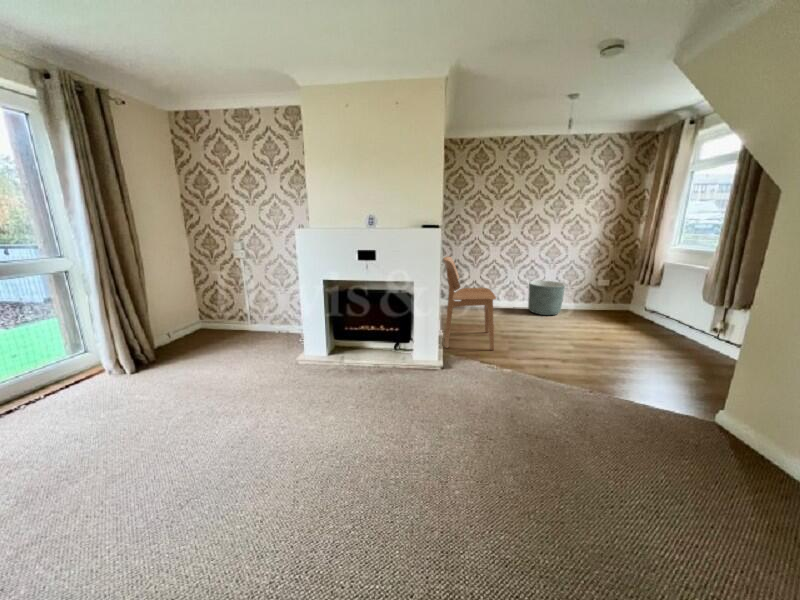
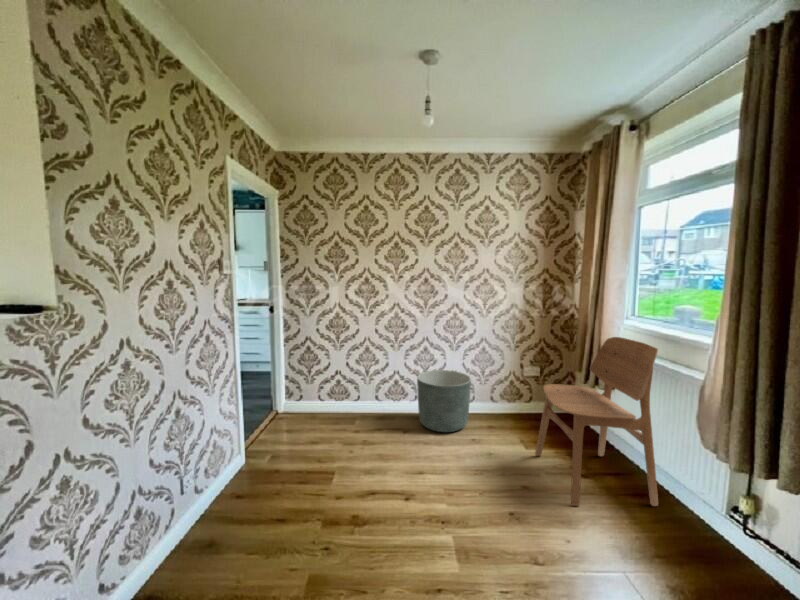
dining chair: present [443,256,496,350] -> present [535,337,658,506]

